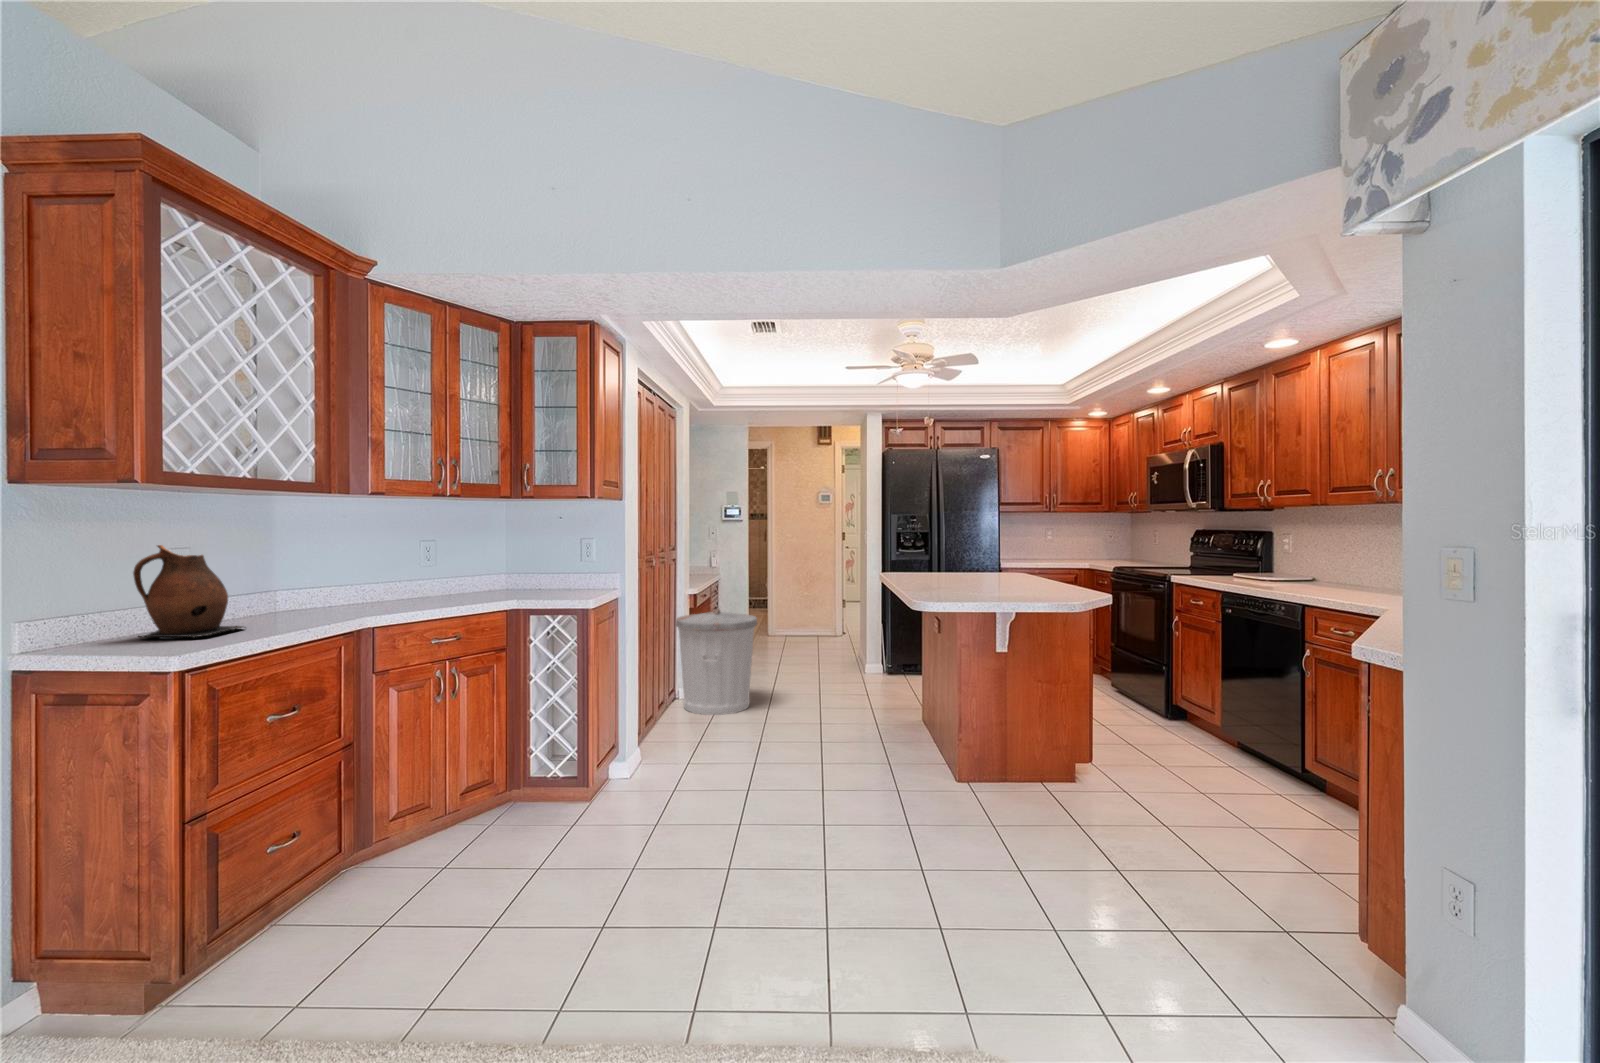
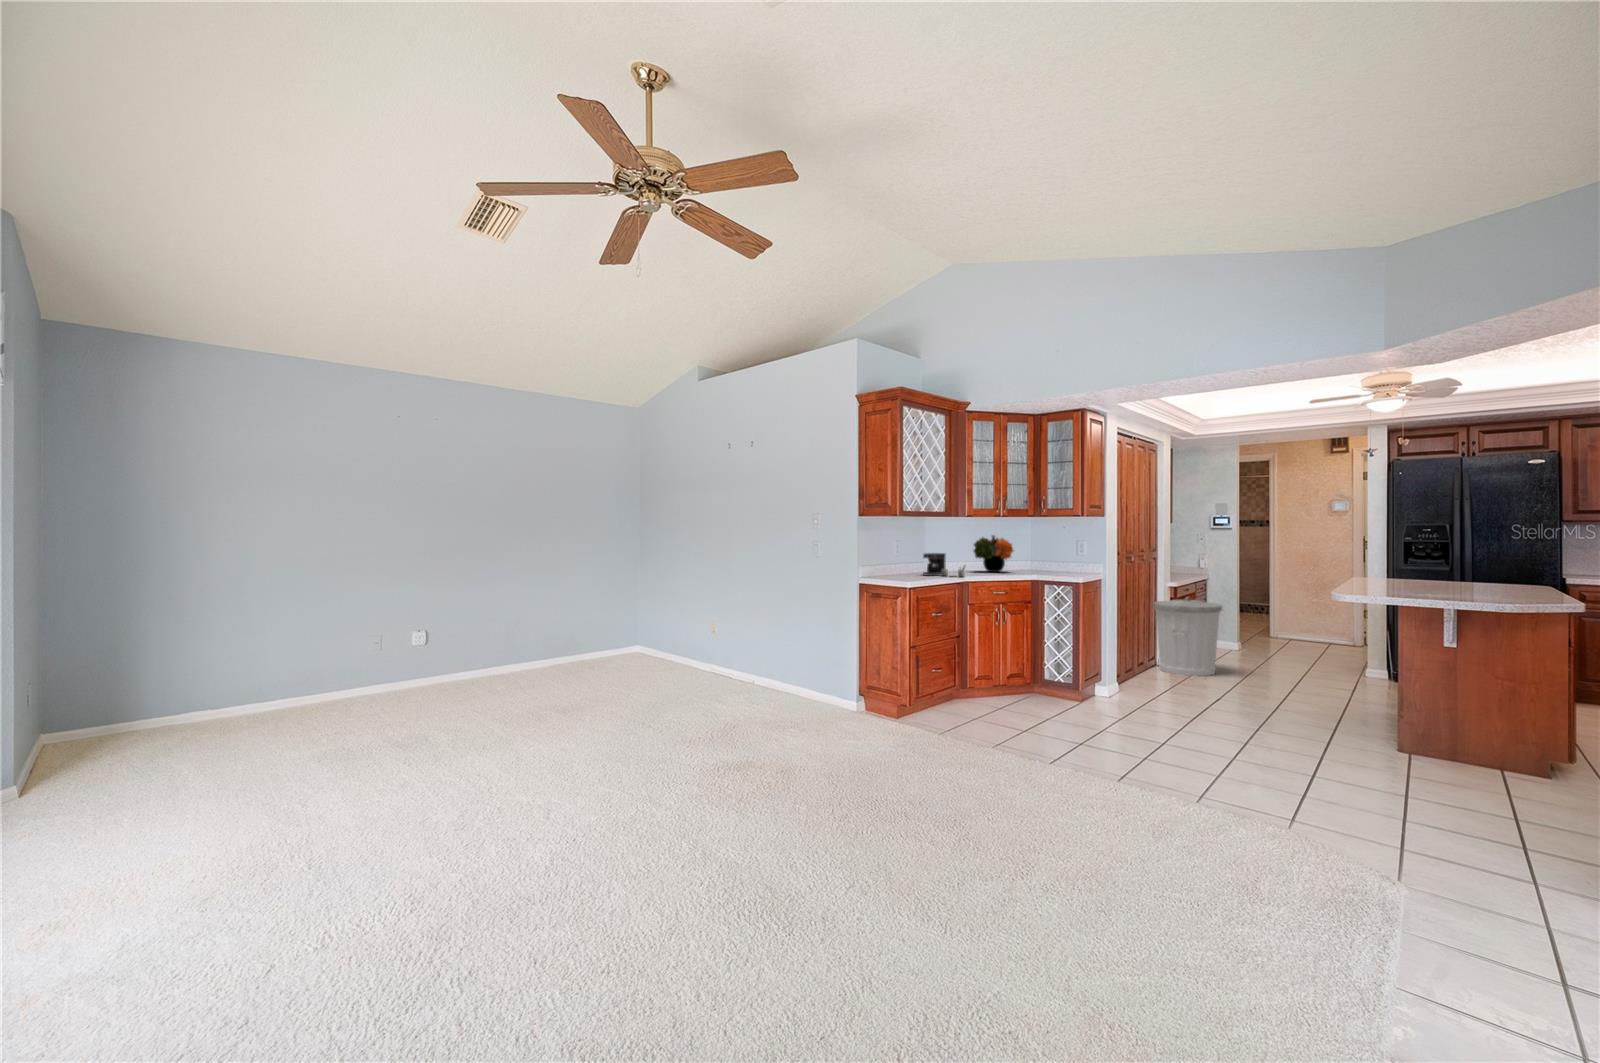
flower arrangement: none [389,530,476,598] -> present [974,535,1014,572]
ceramic pitcher: present [133,545,245,638] -> none [887,541,922,579]
coffee maker: none [262,568,365,619] -> present [923,553,965,577]

